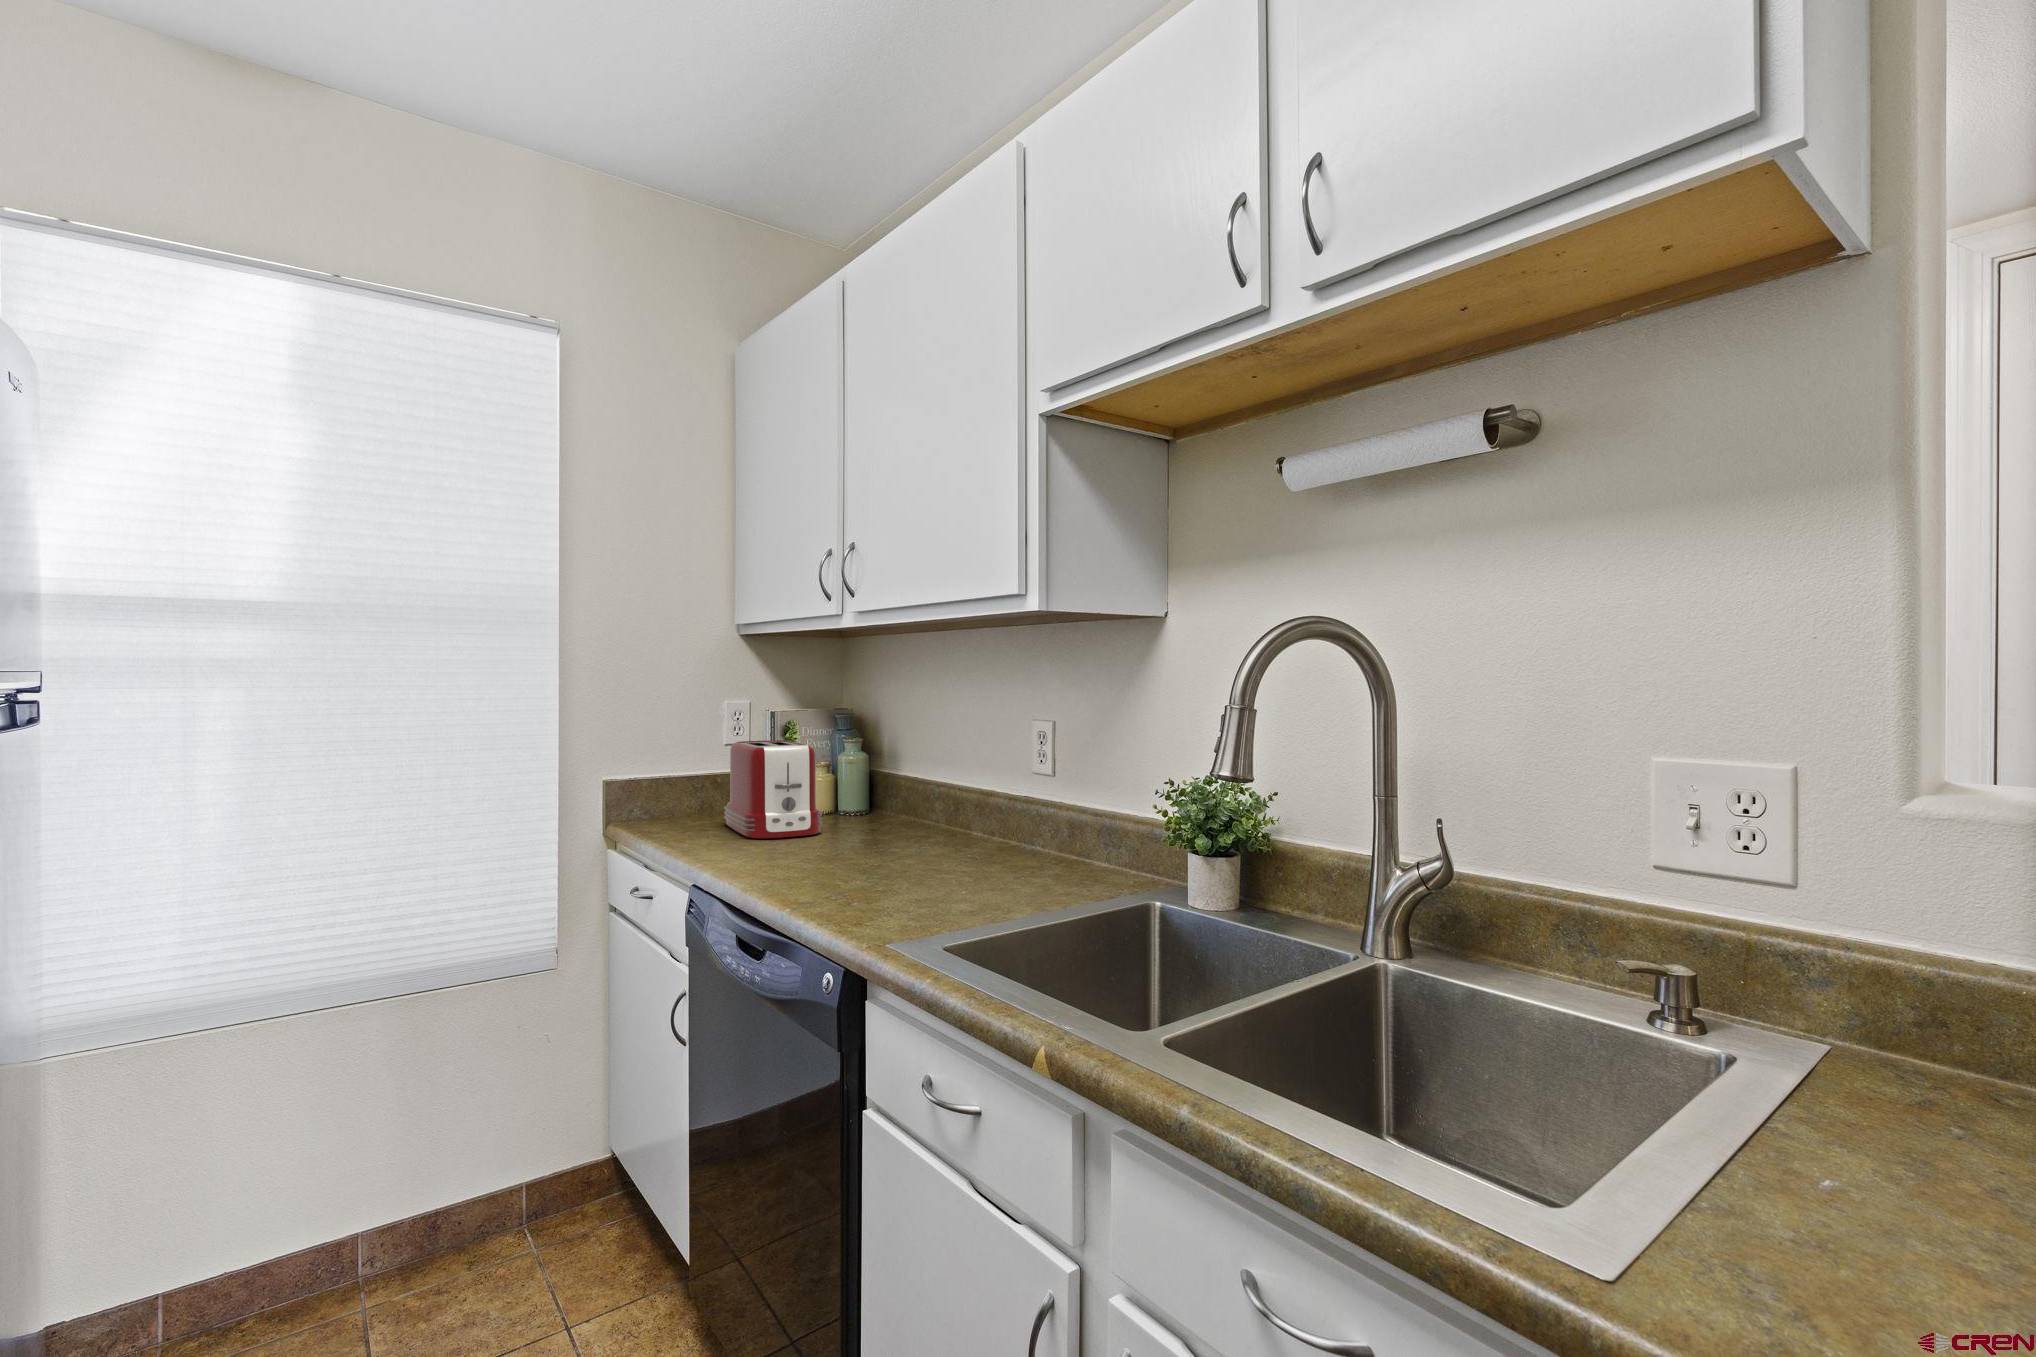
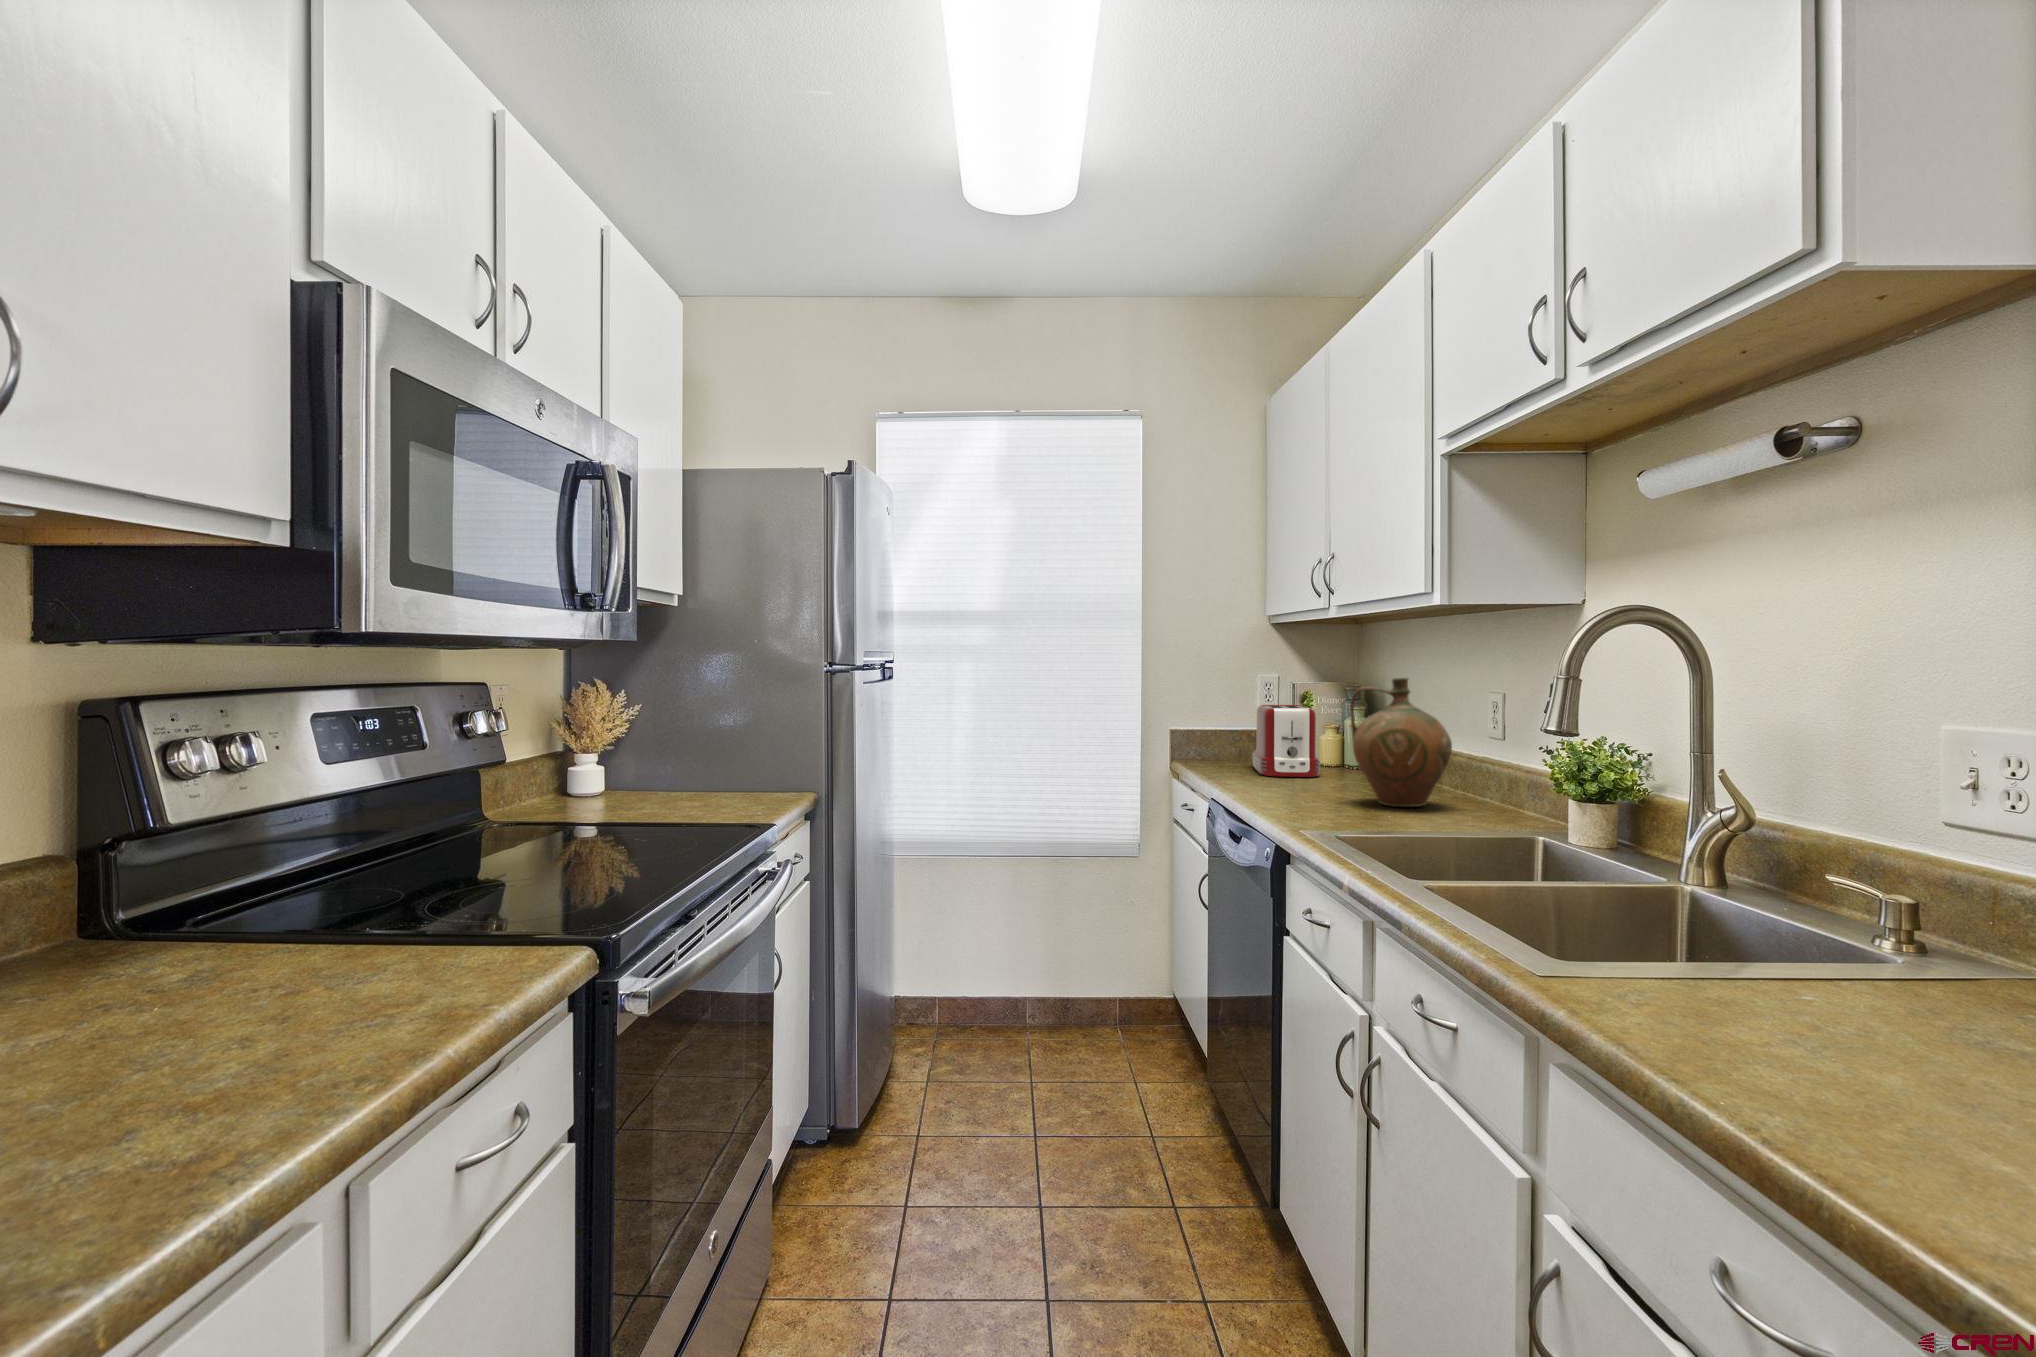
ceramic jug: none [894,705,1017,874] -> present [1350,678,1452,807]

